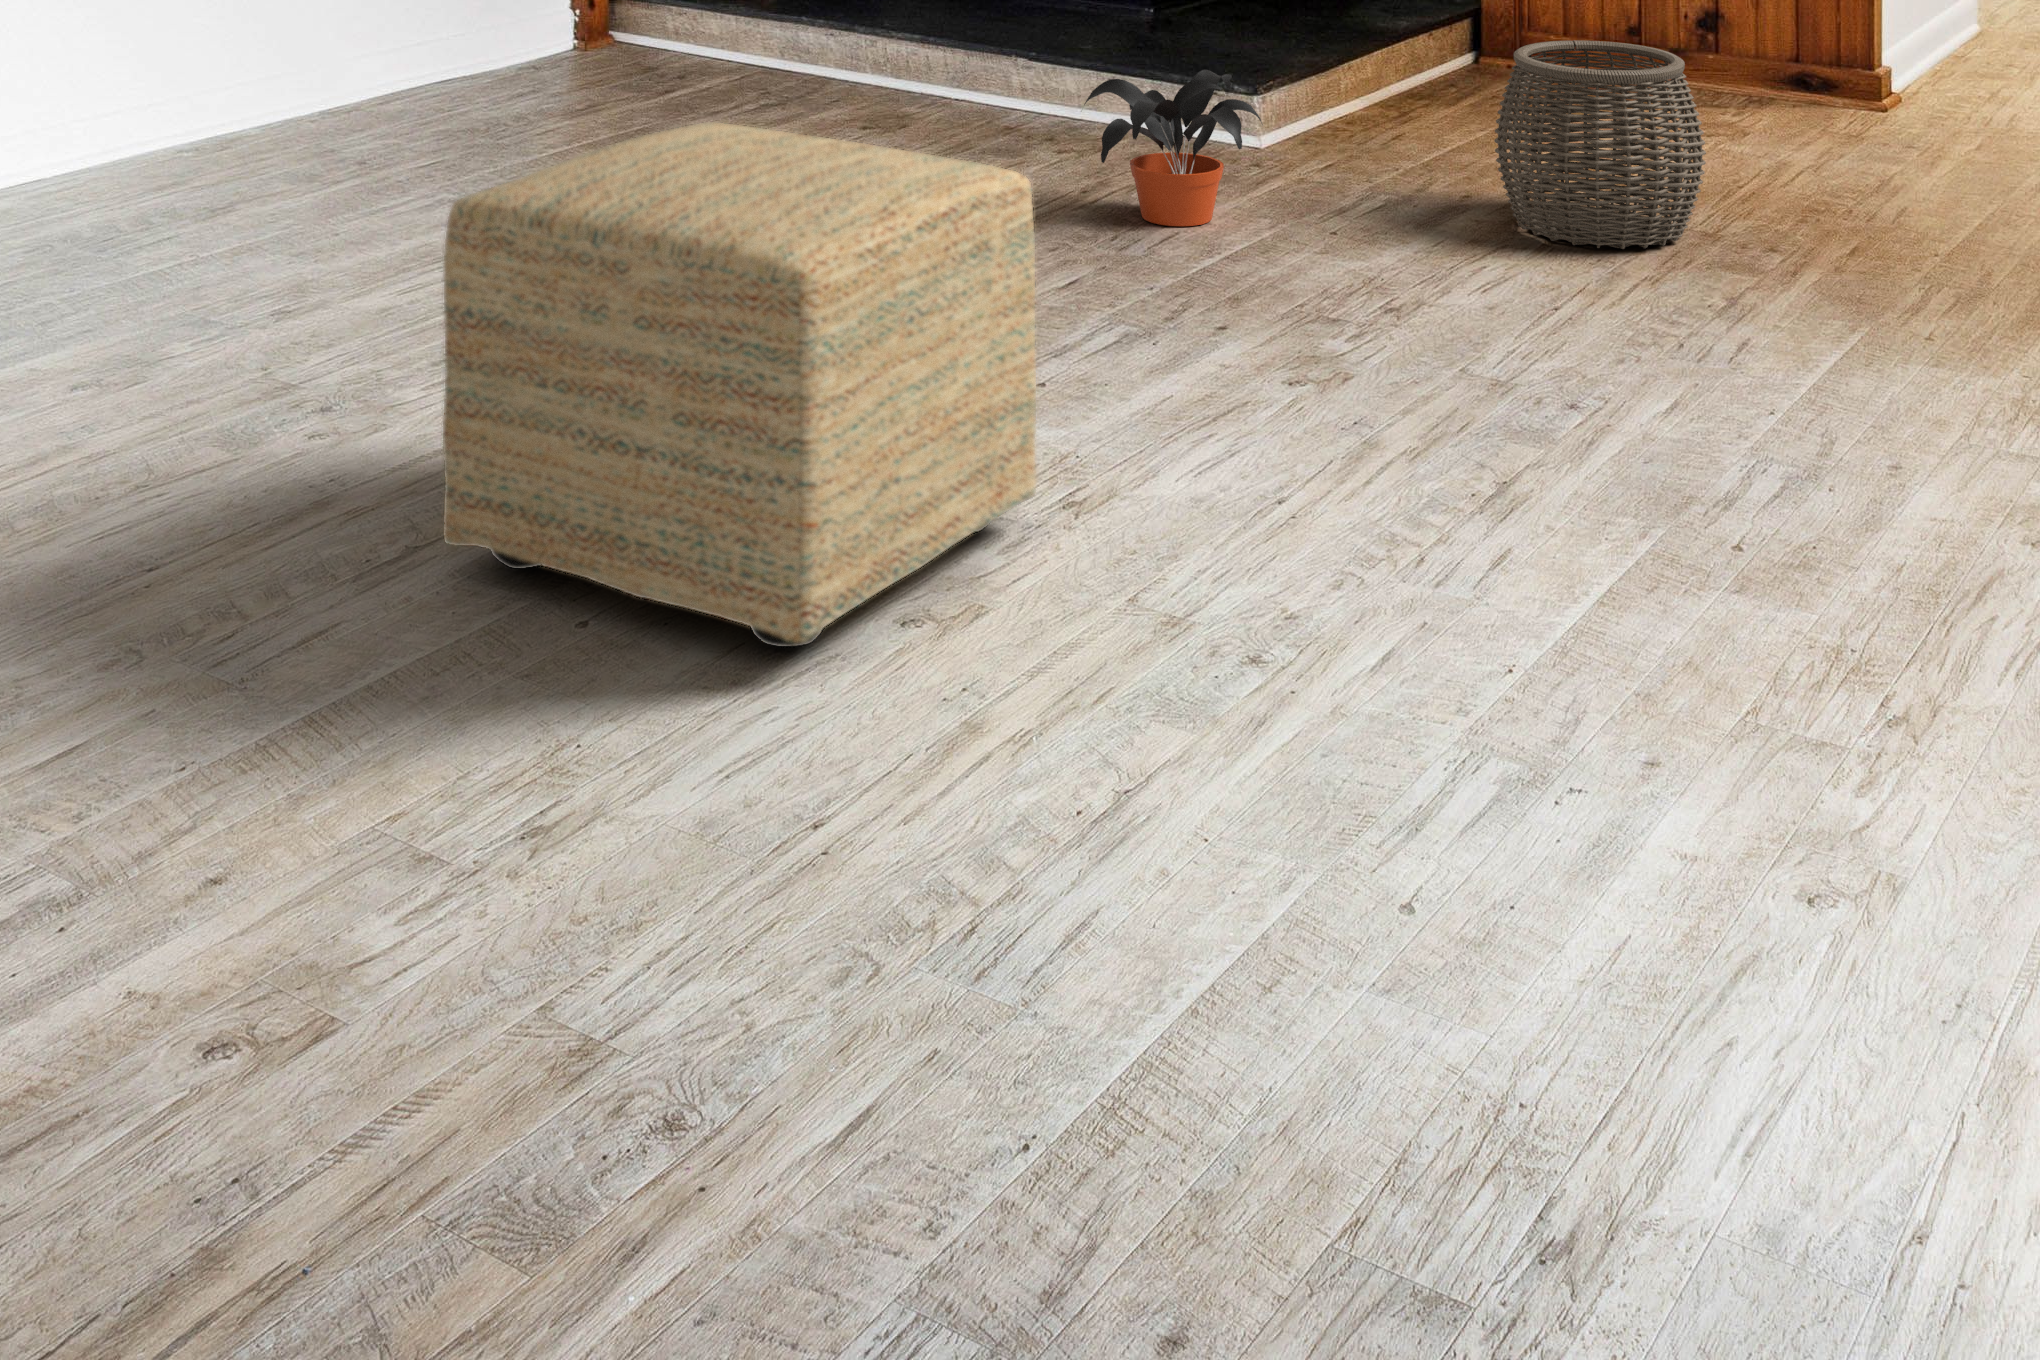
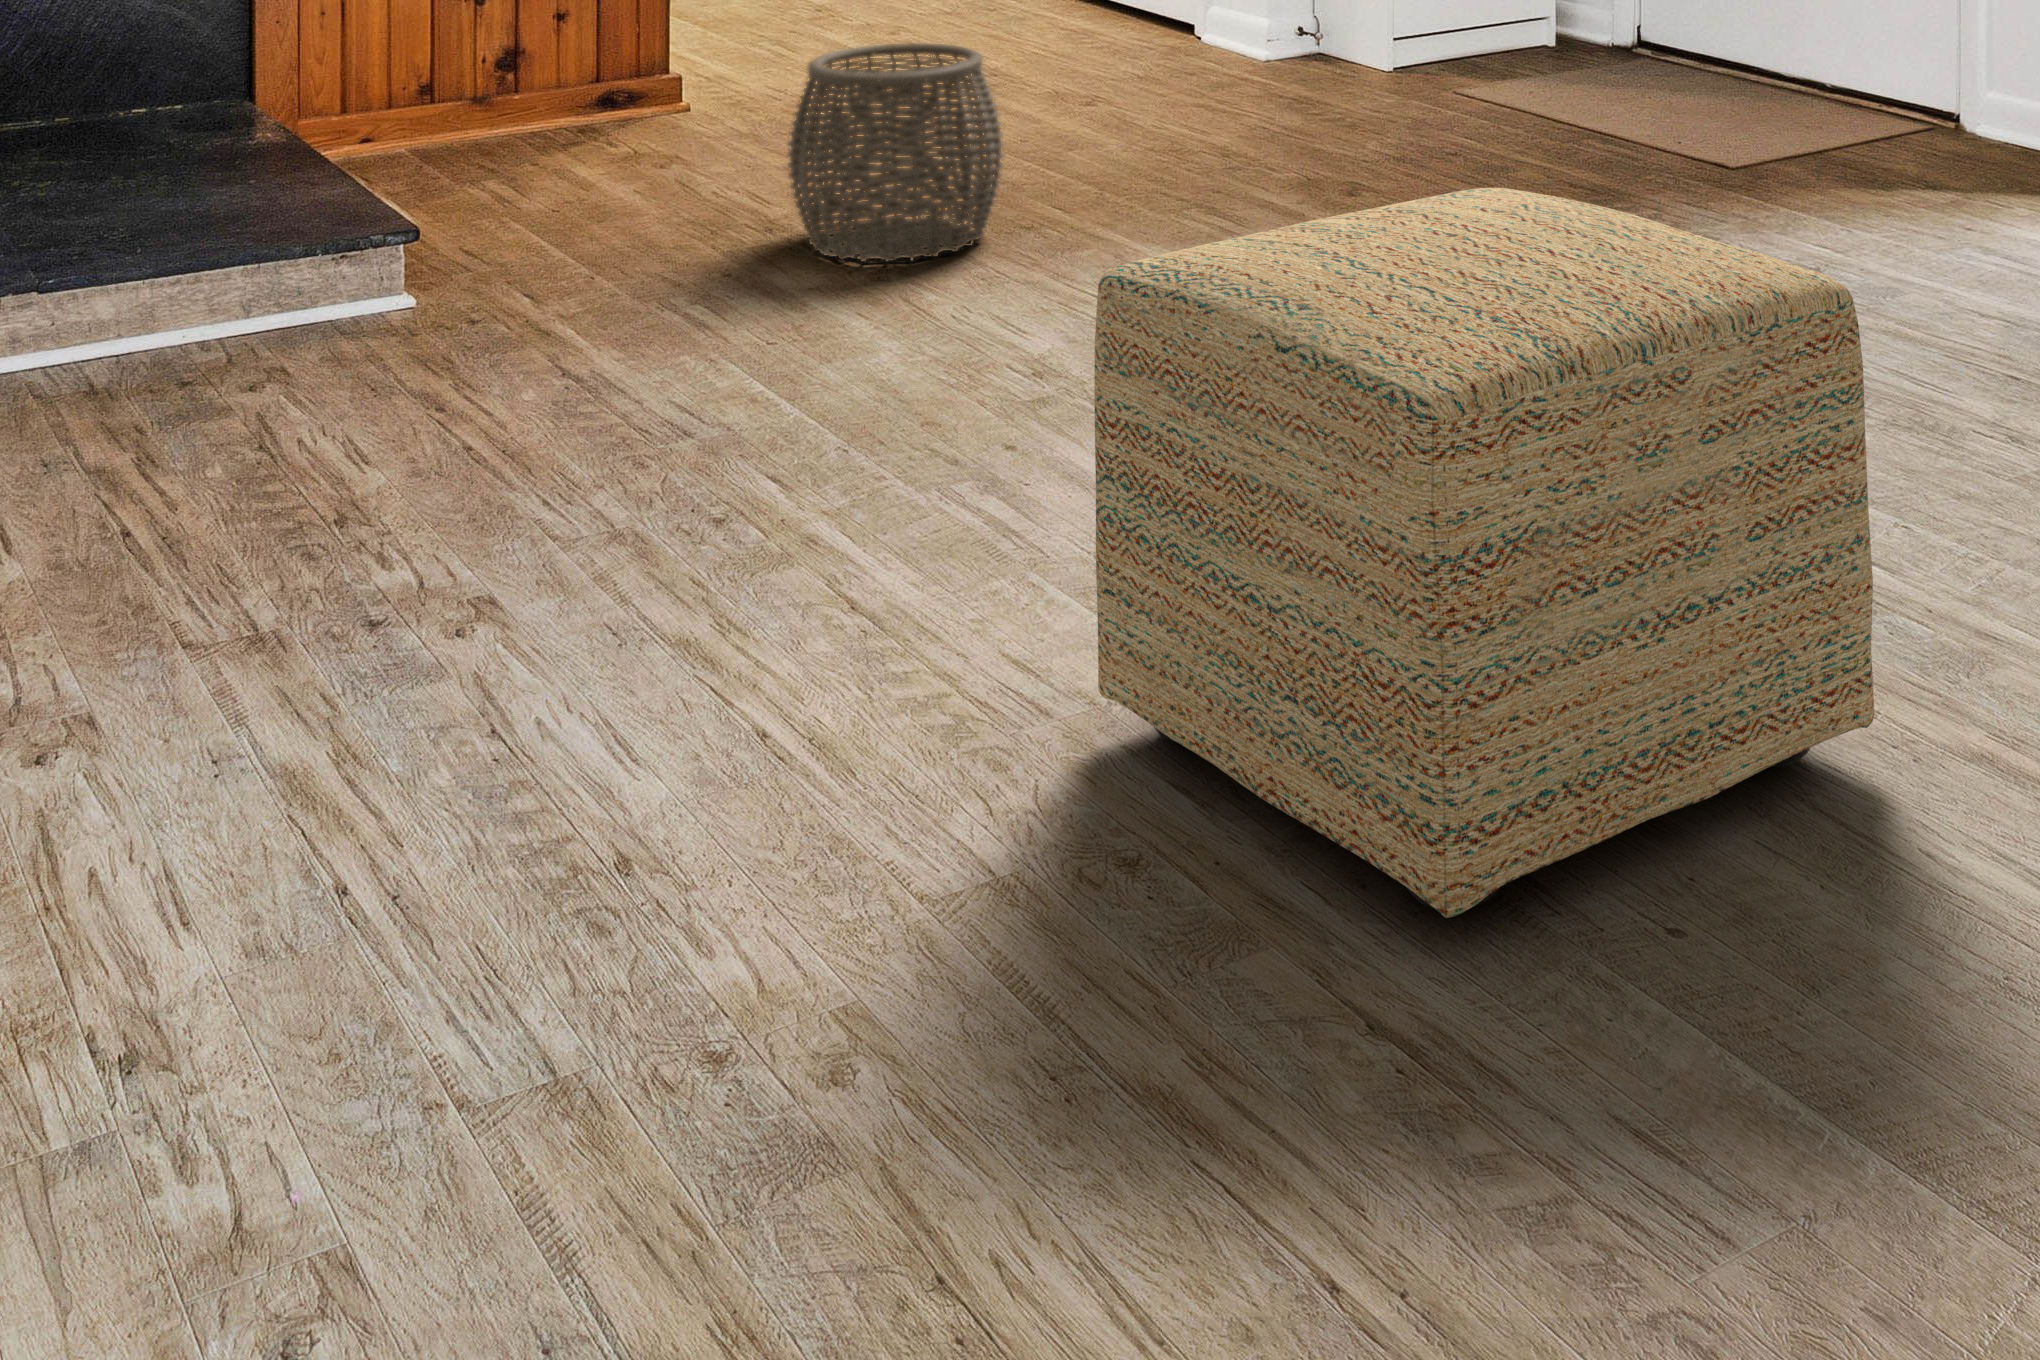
potted plant: present [1084,70,1263,226] -> none [465,178,711,387]

